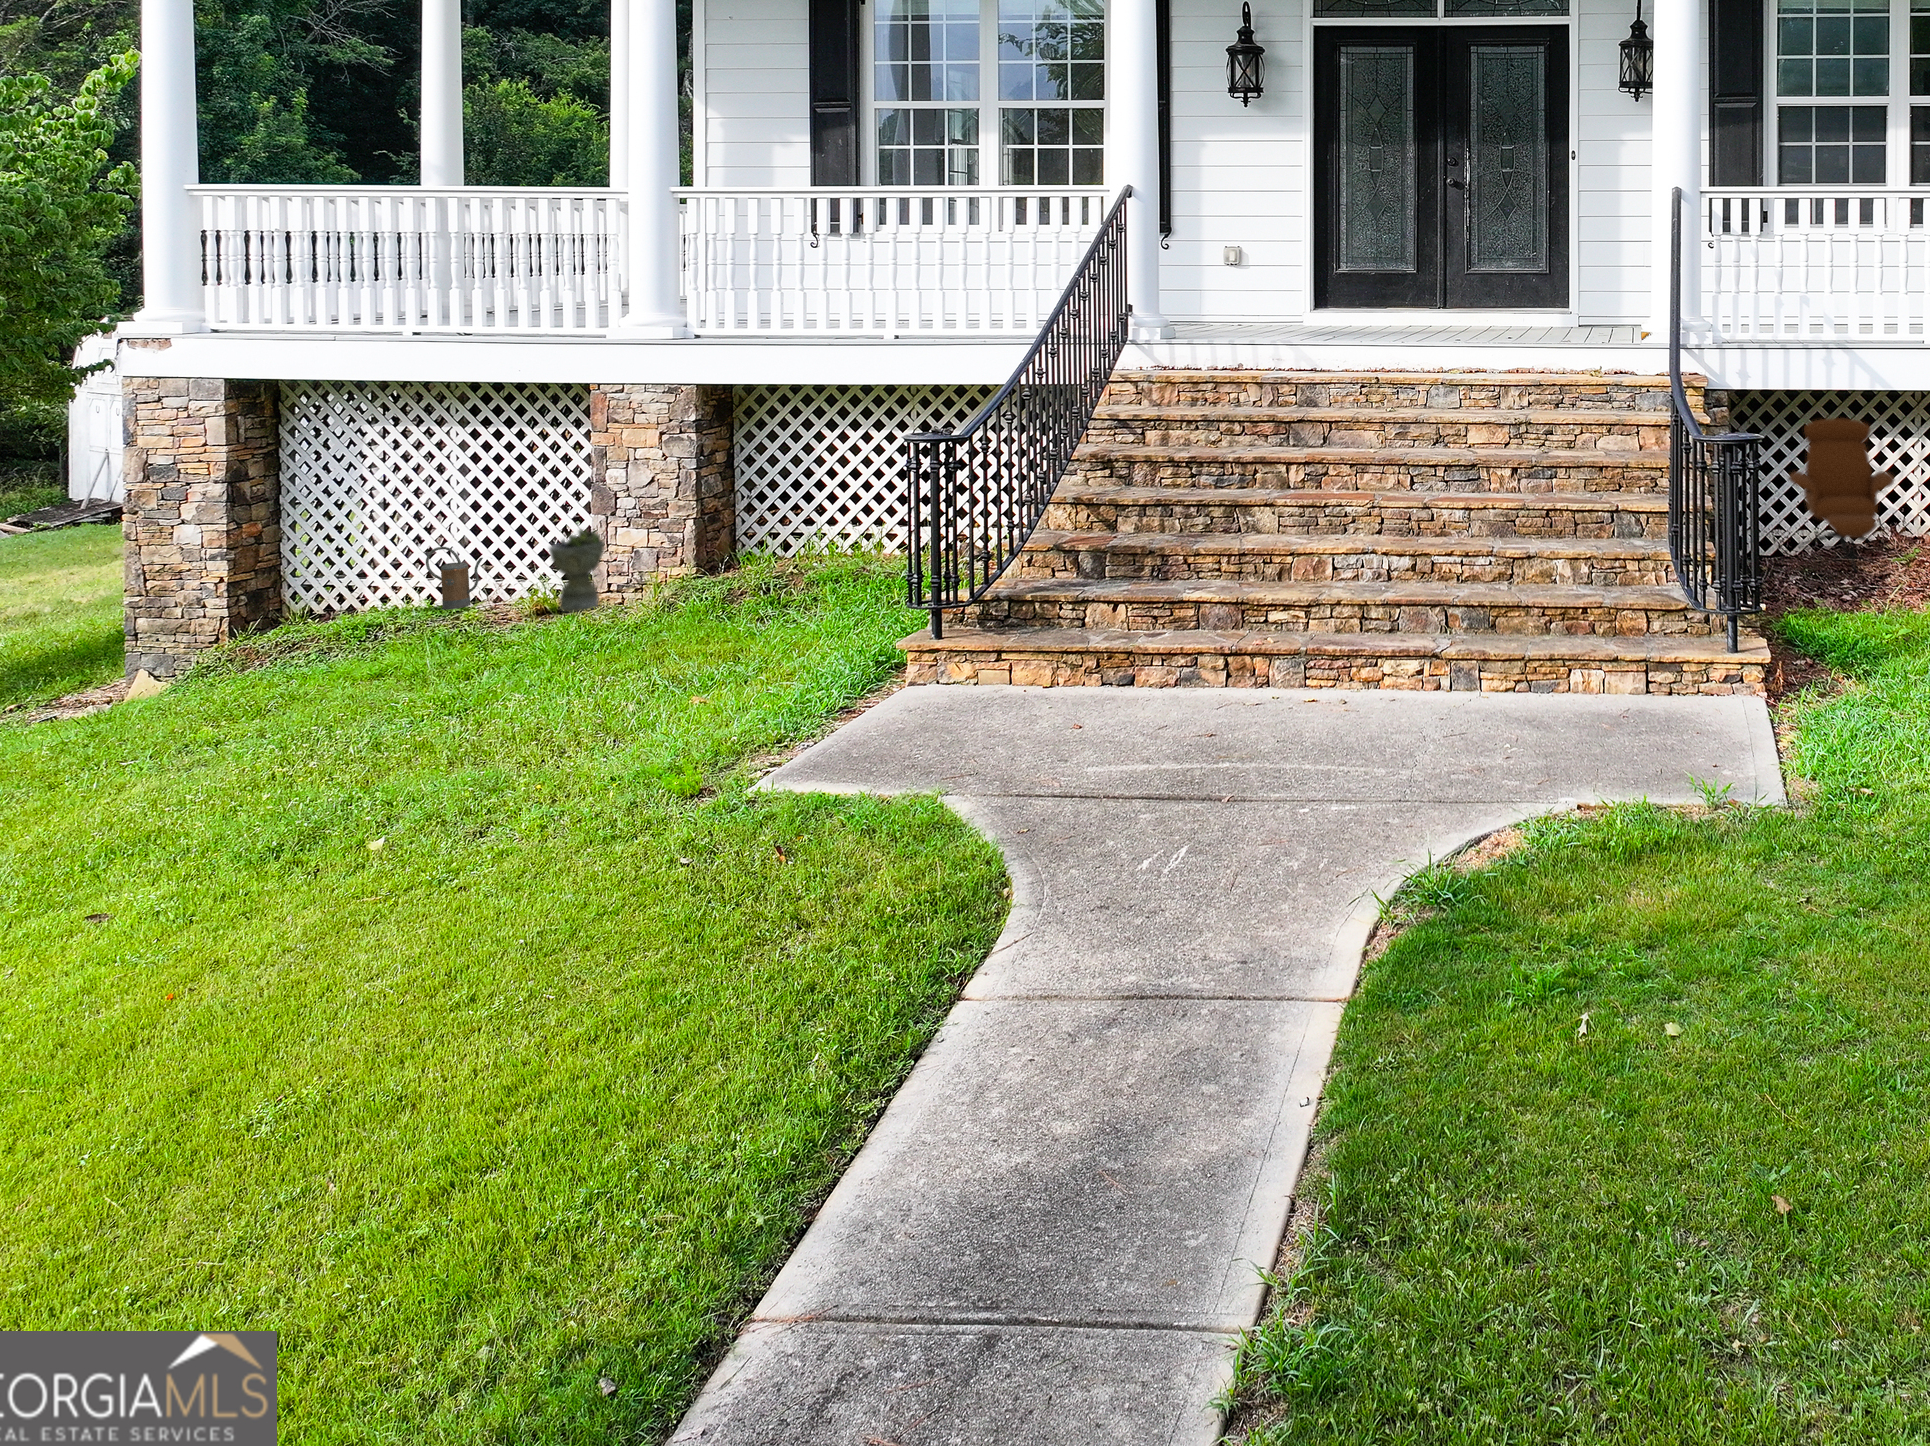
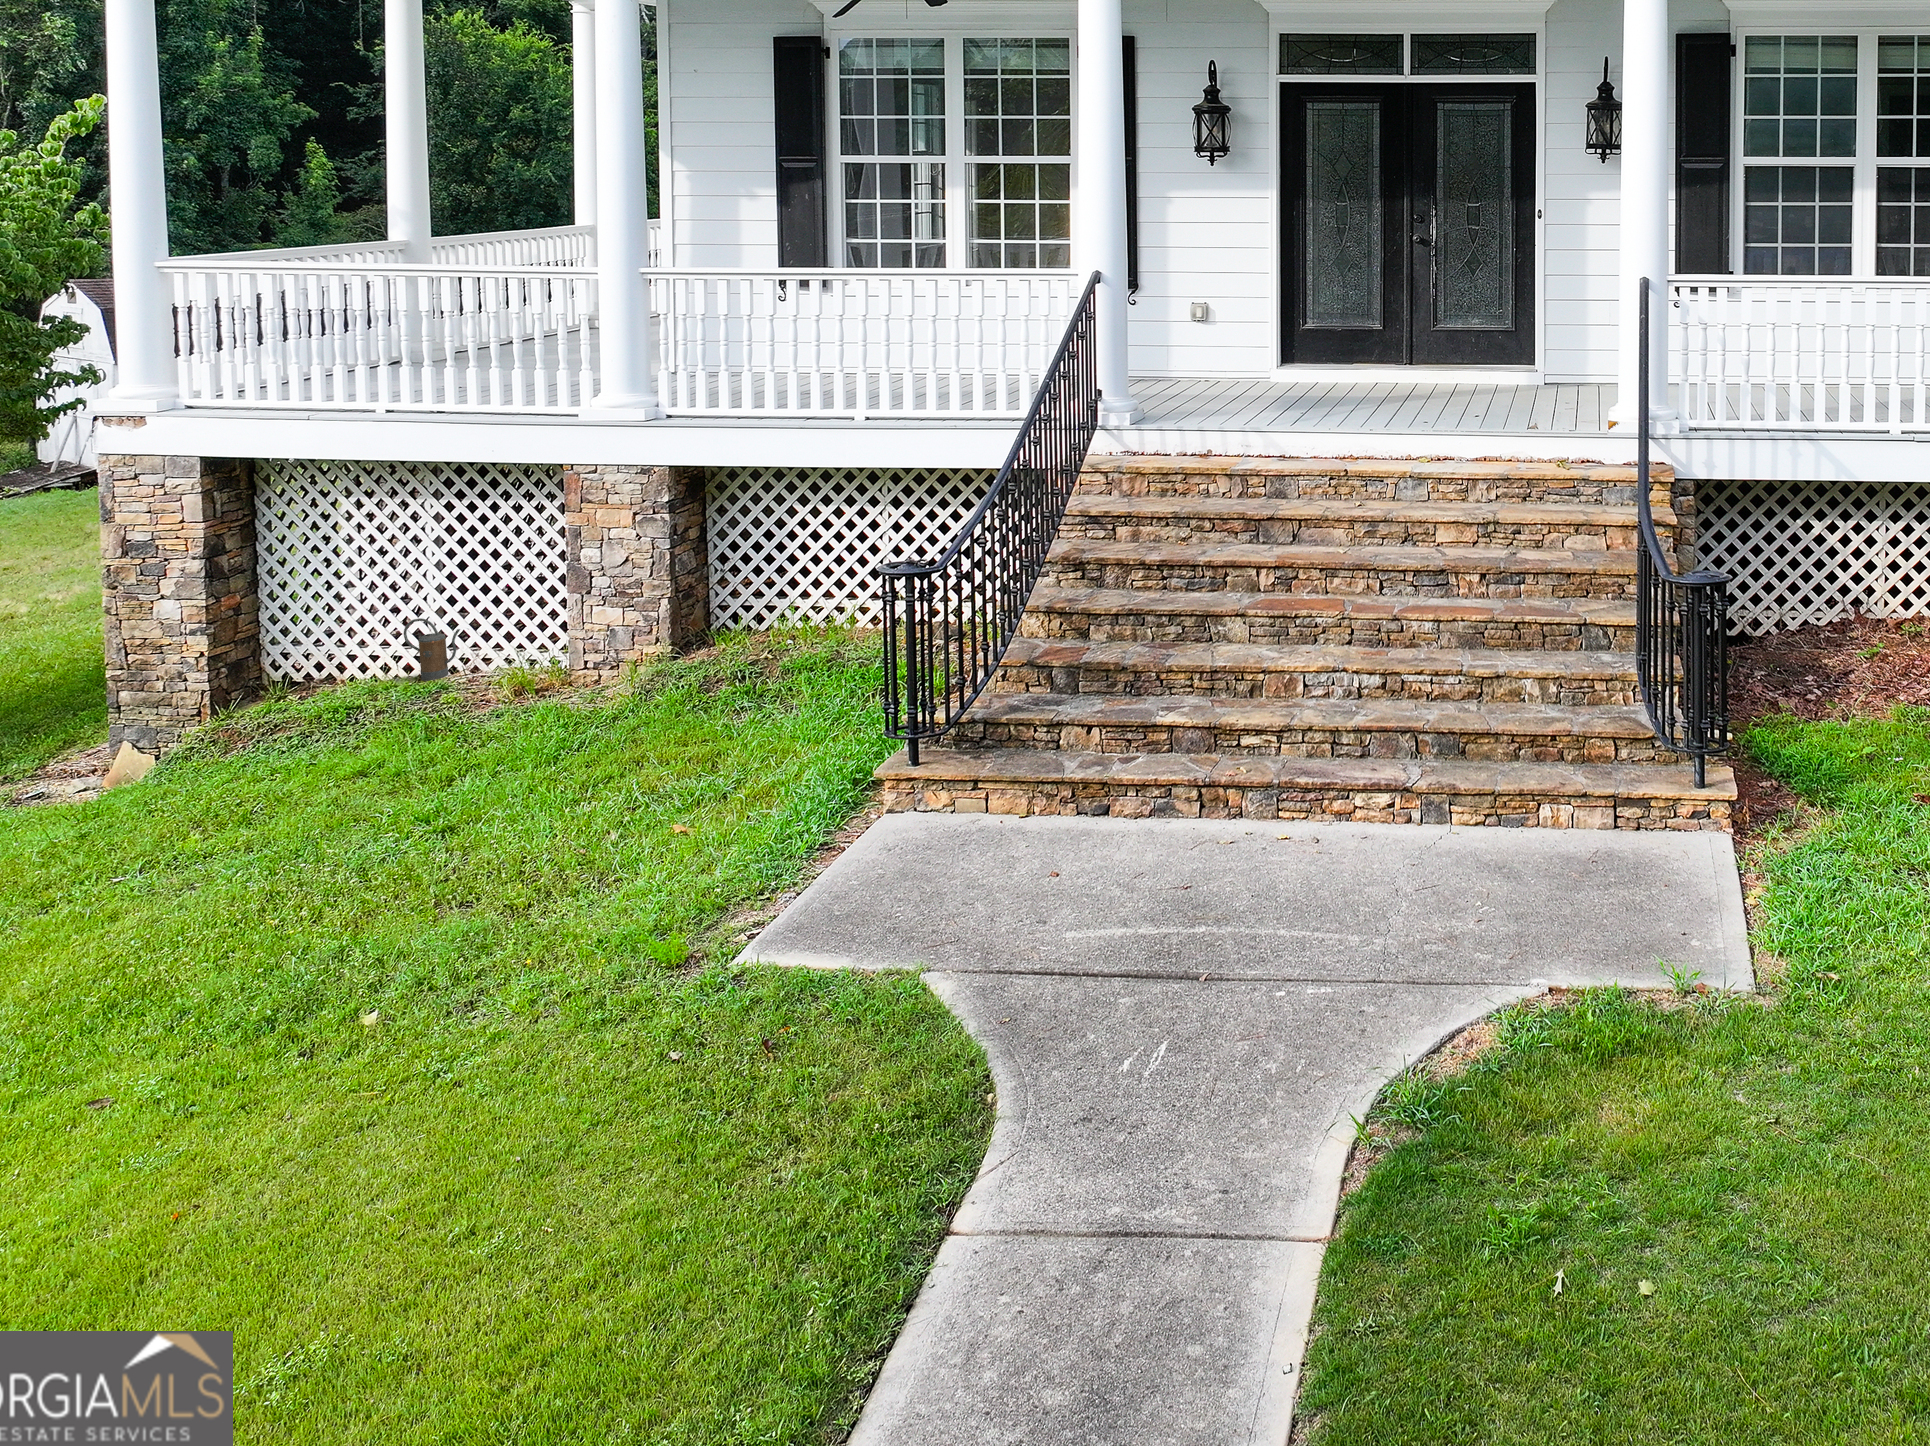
lounge chair: present [1789,418,1894,570] -> none [1754,502,1859,669]
planter: present [549,530,605,612] -> none [525,607,581,691]

